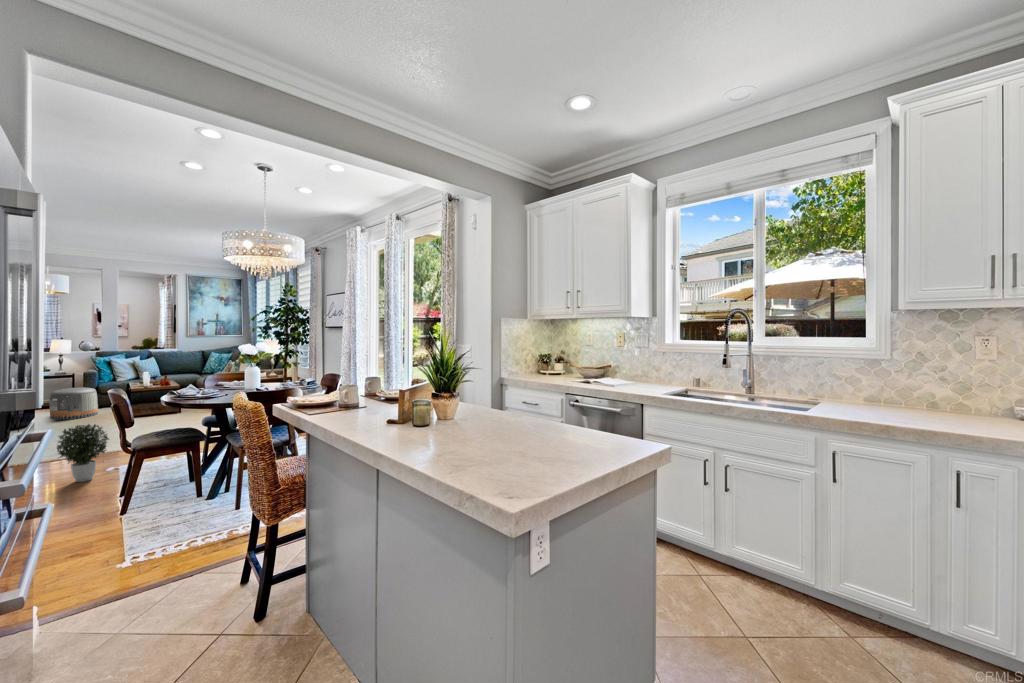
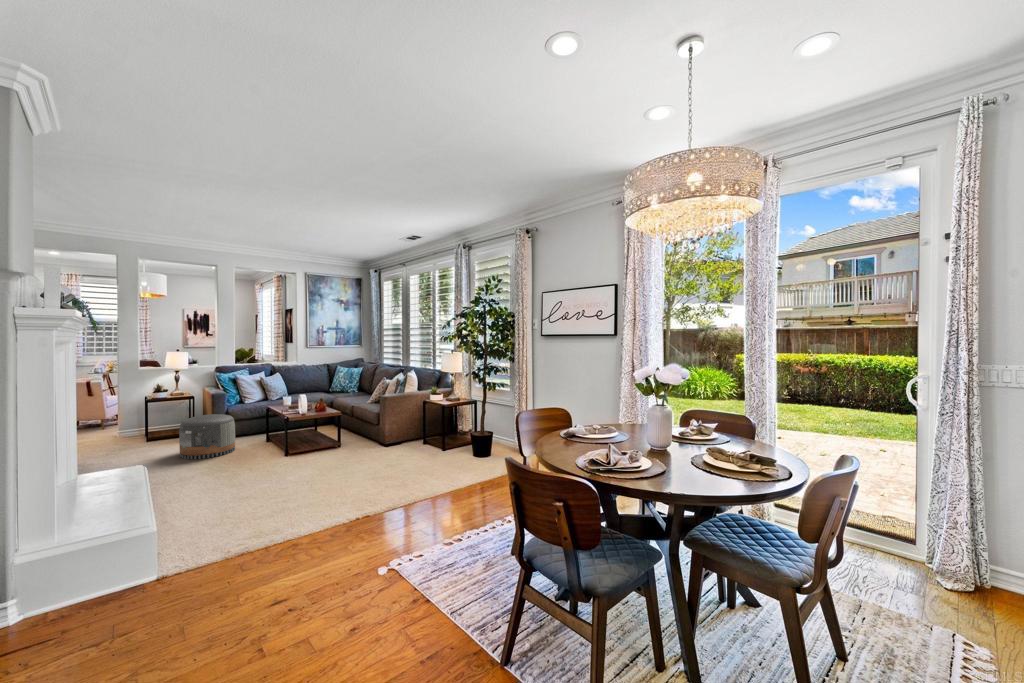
potted plant: present [57,424,109,482] -> none [306,500,383,610]

